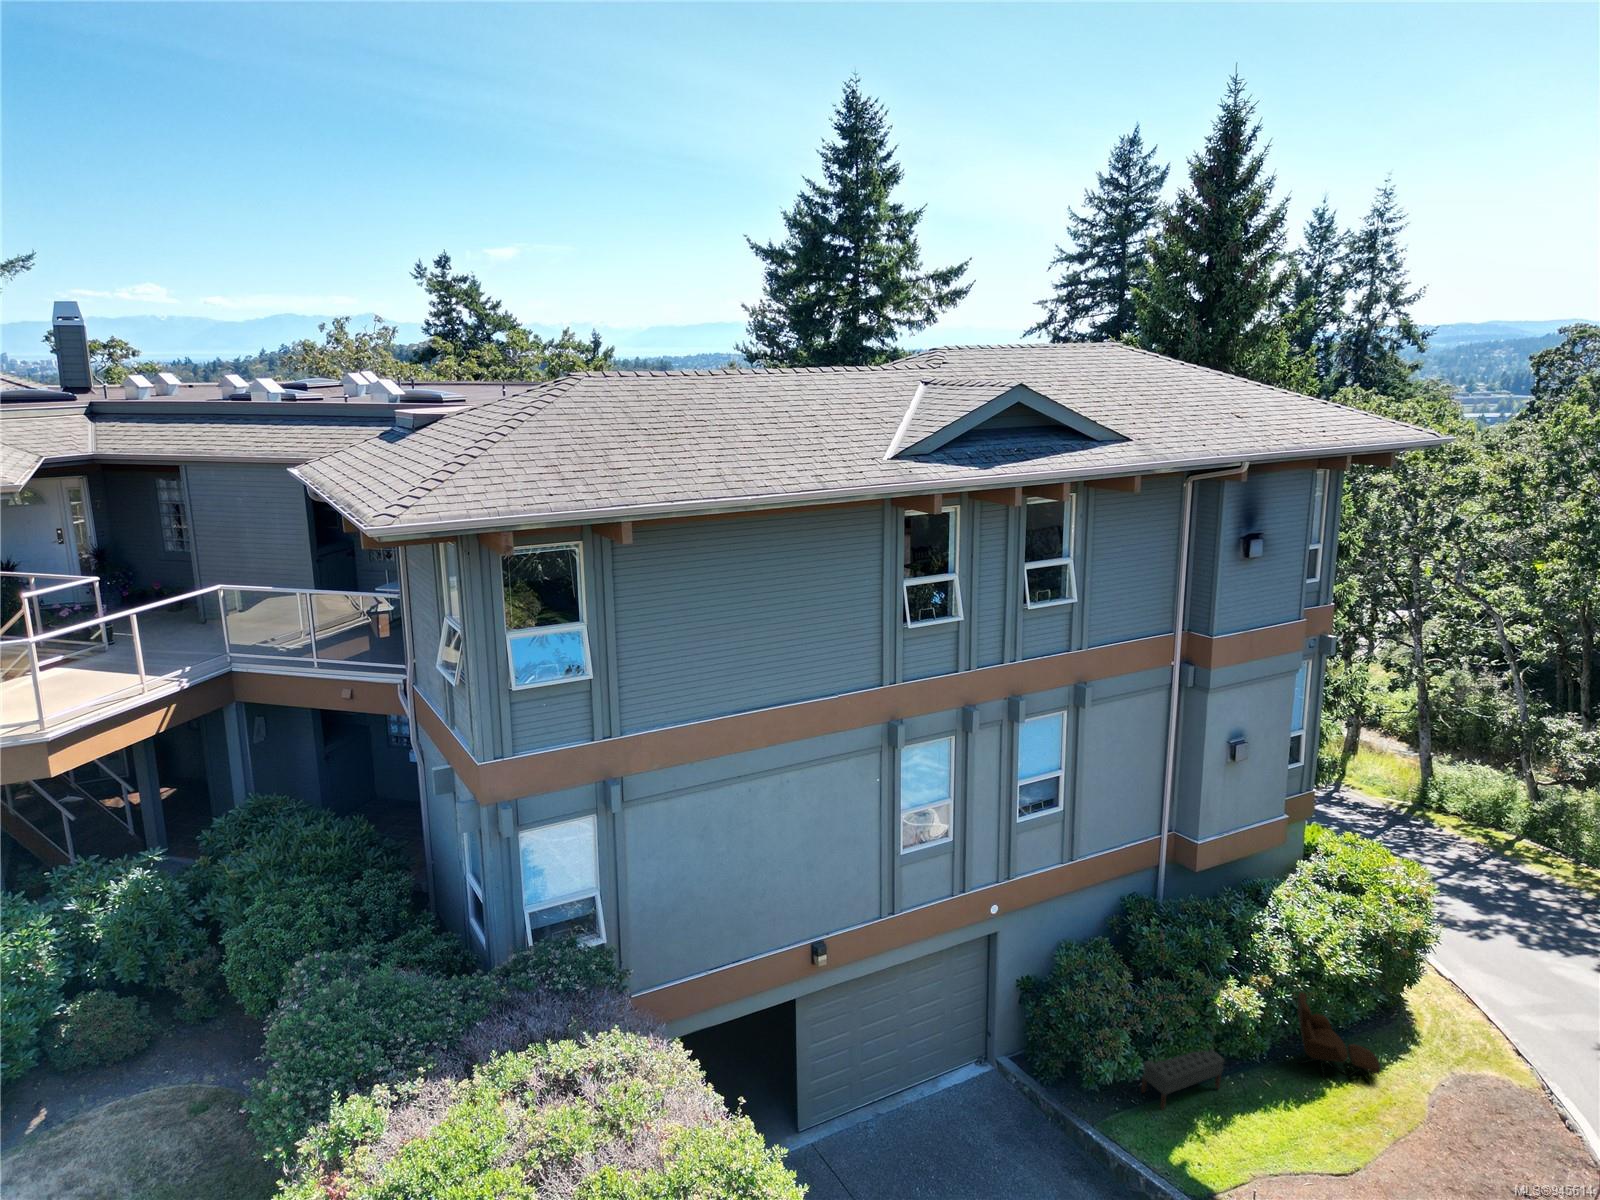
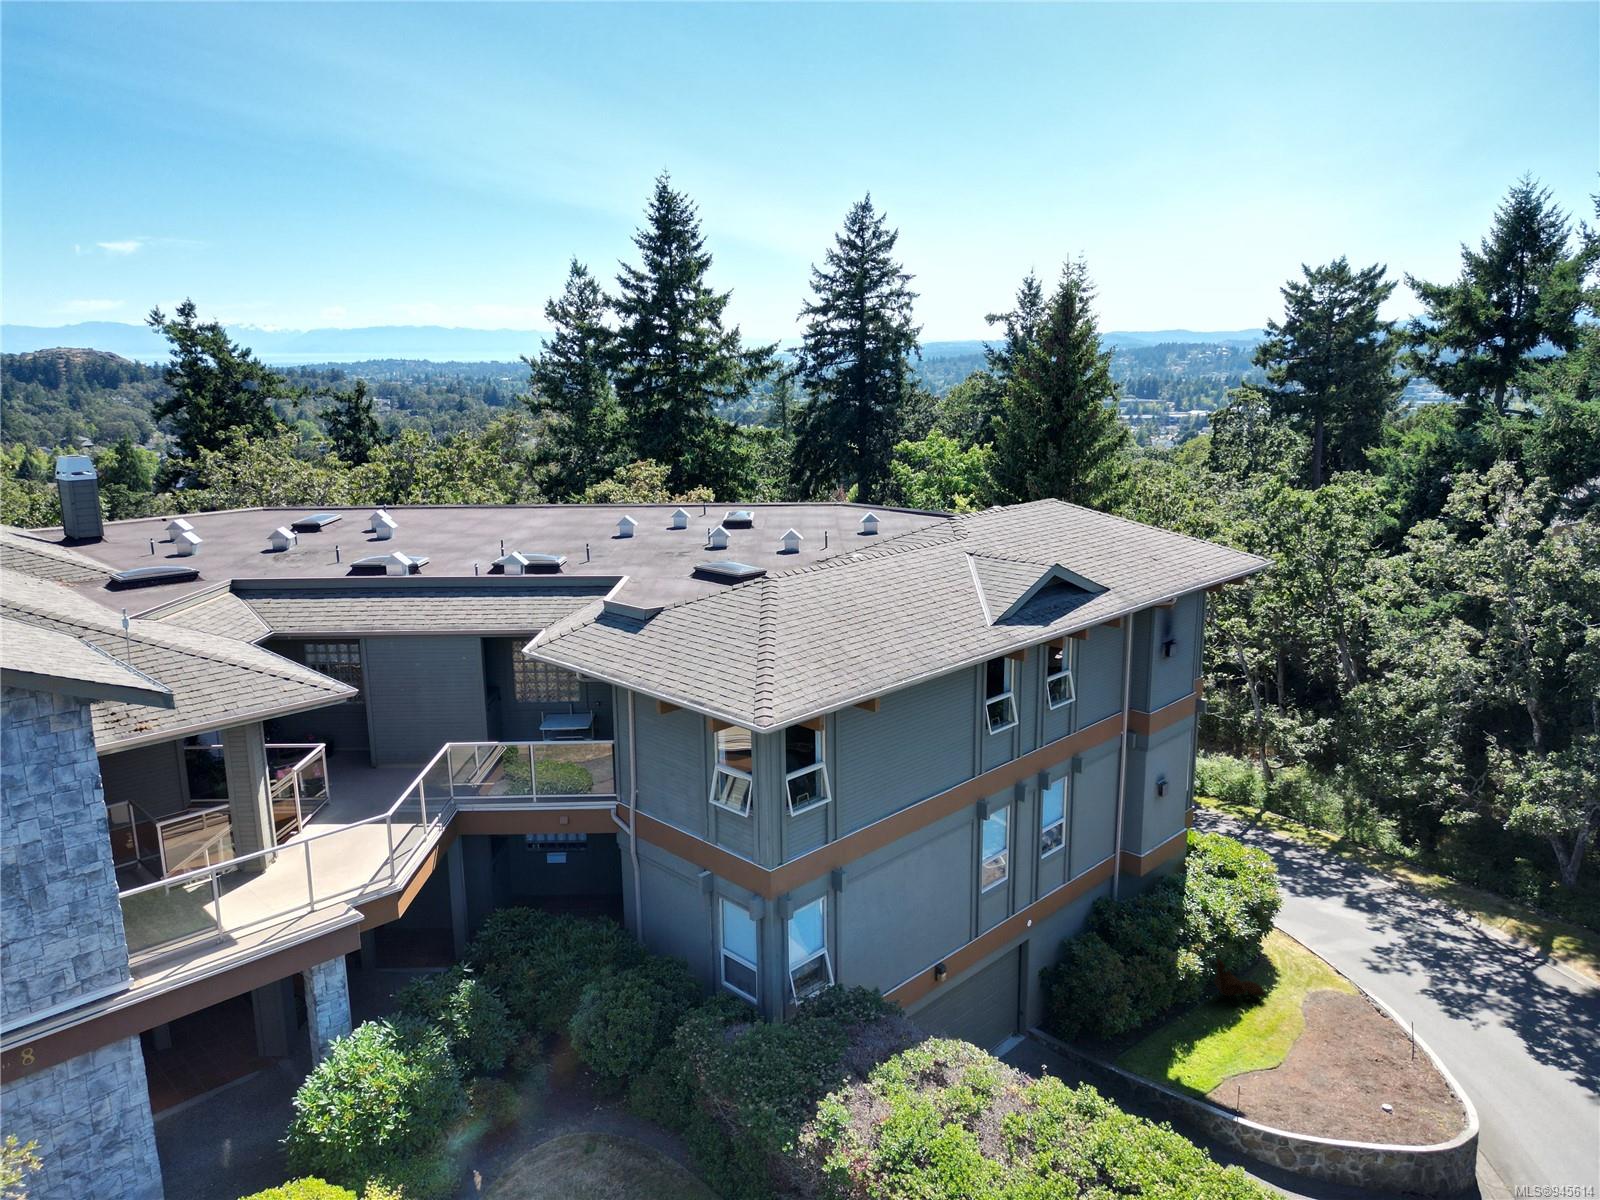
bench: present [1141,1049,1224,1110] -> none [1140,1000,1186,1051]

